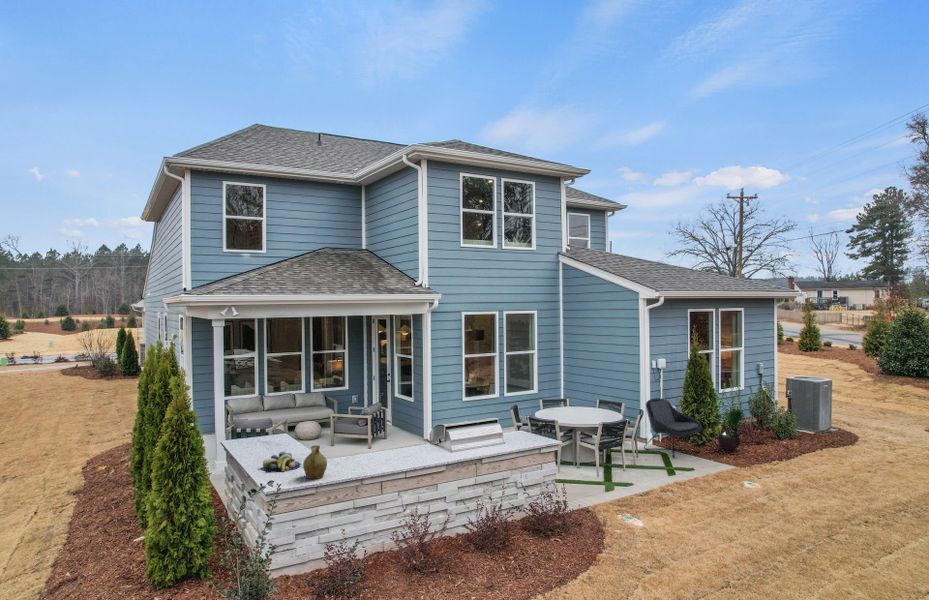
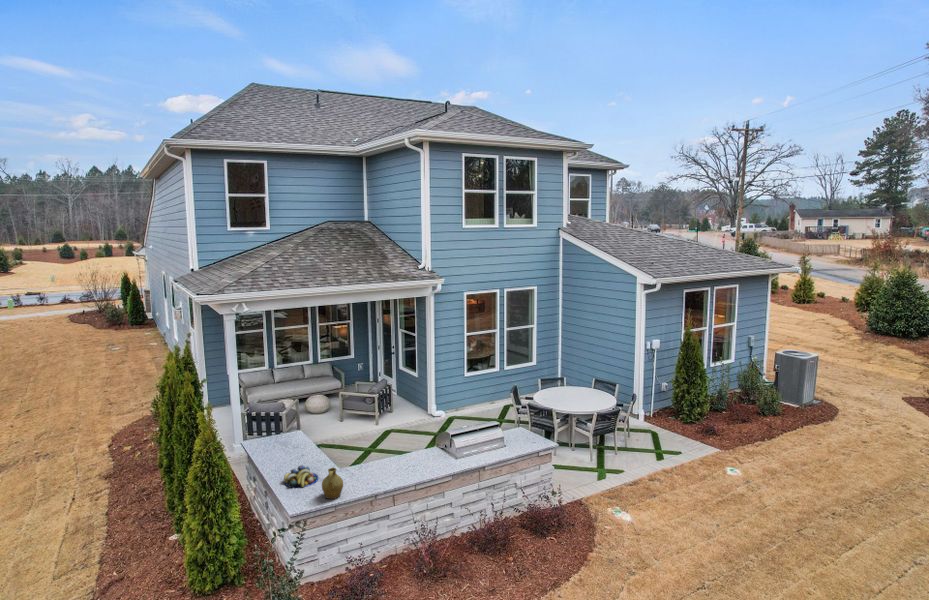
lounge chair: present [644,398,702,458] -> none [636,378,692,437]
potted tree: present [718,409,745,450] -> none [705,386,734,427]

